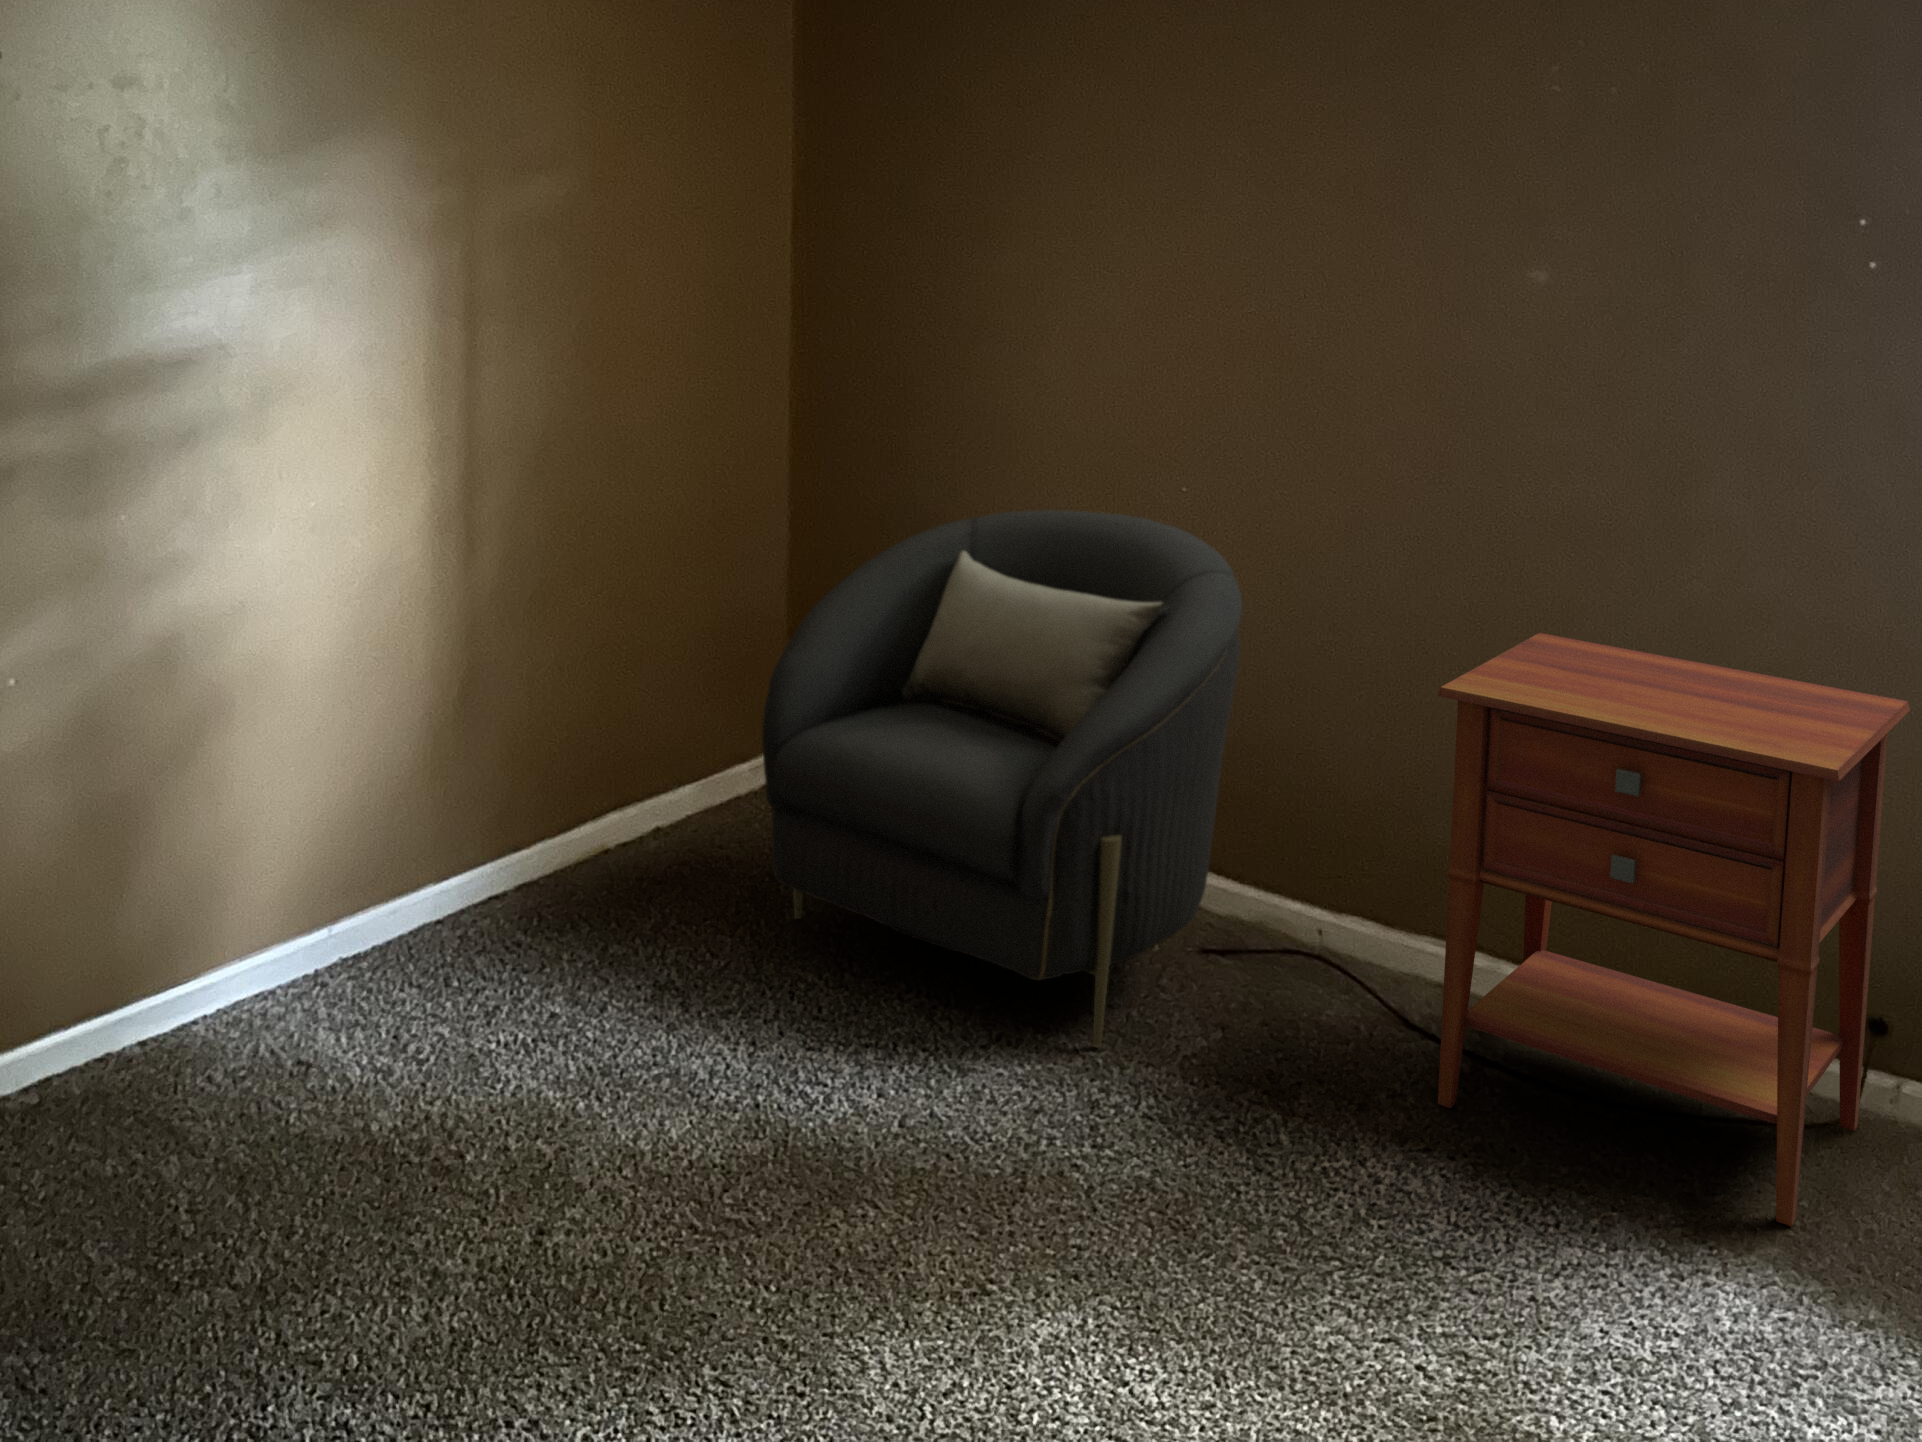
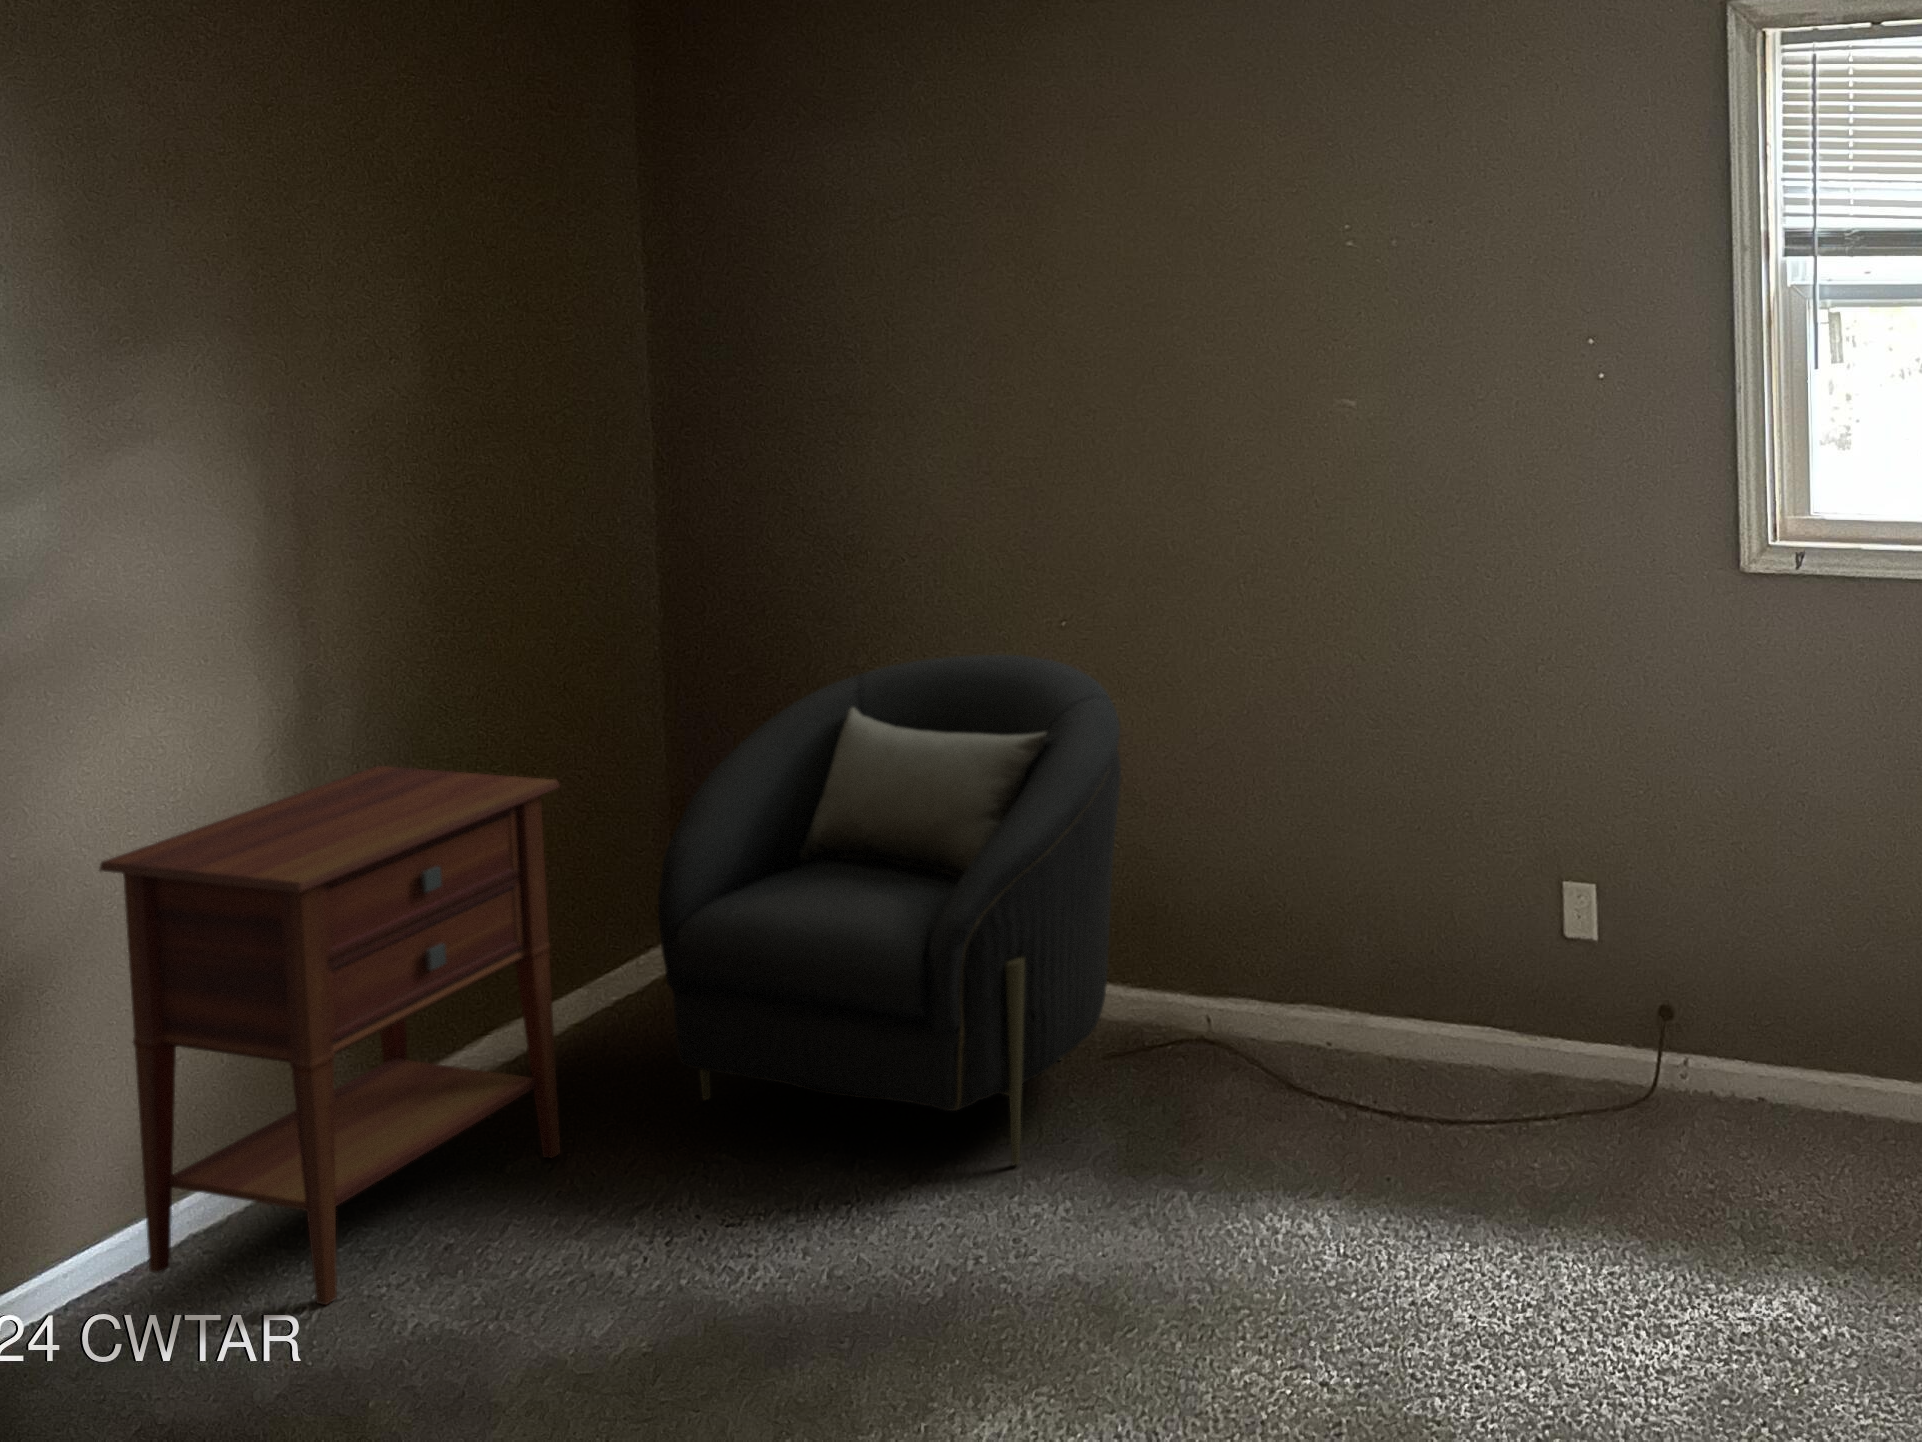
nightstand: present [1438,633,1910,1226] -> present [100,766,560,1305]

